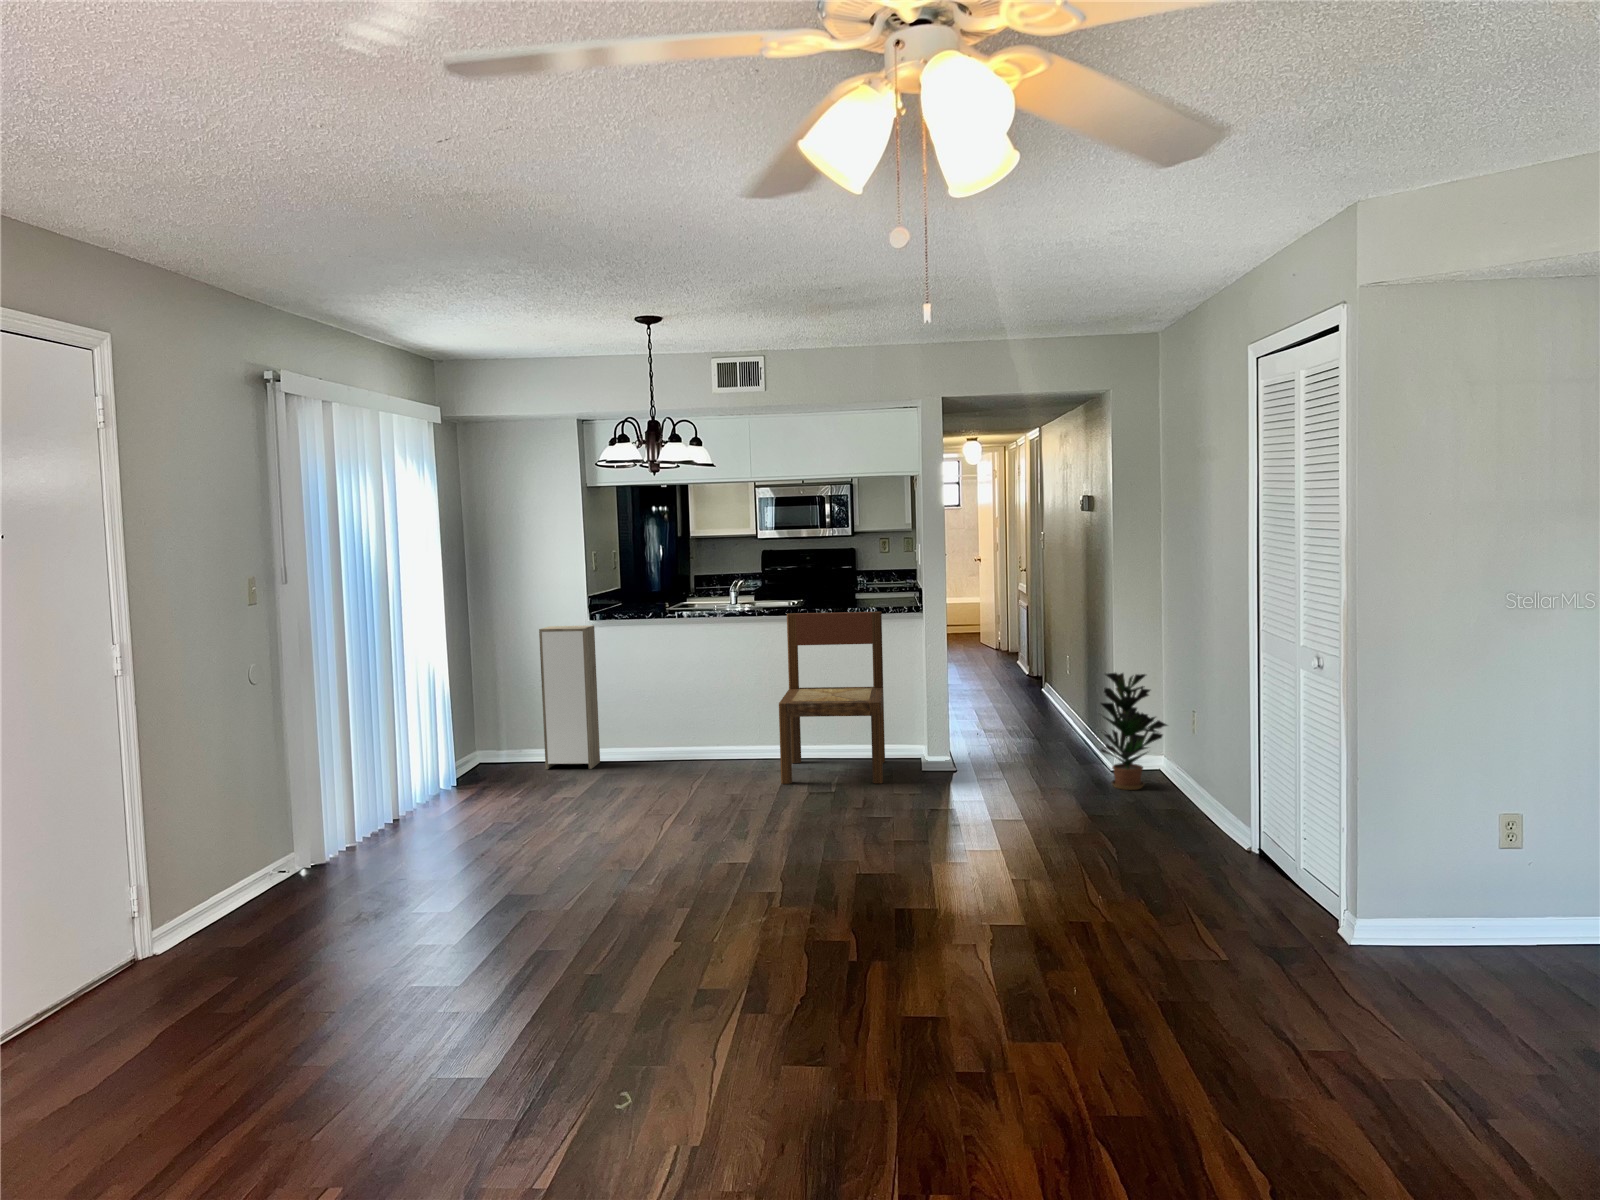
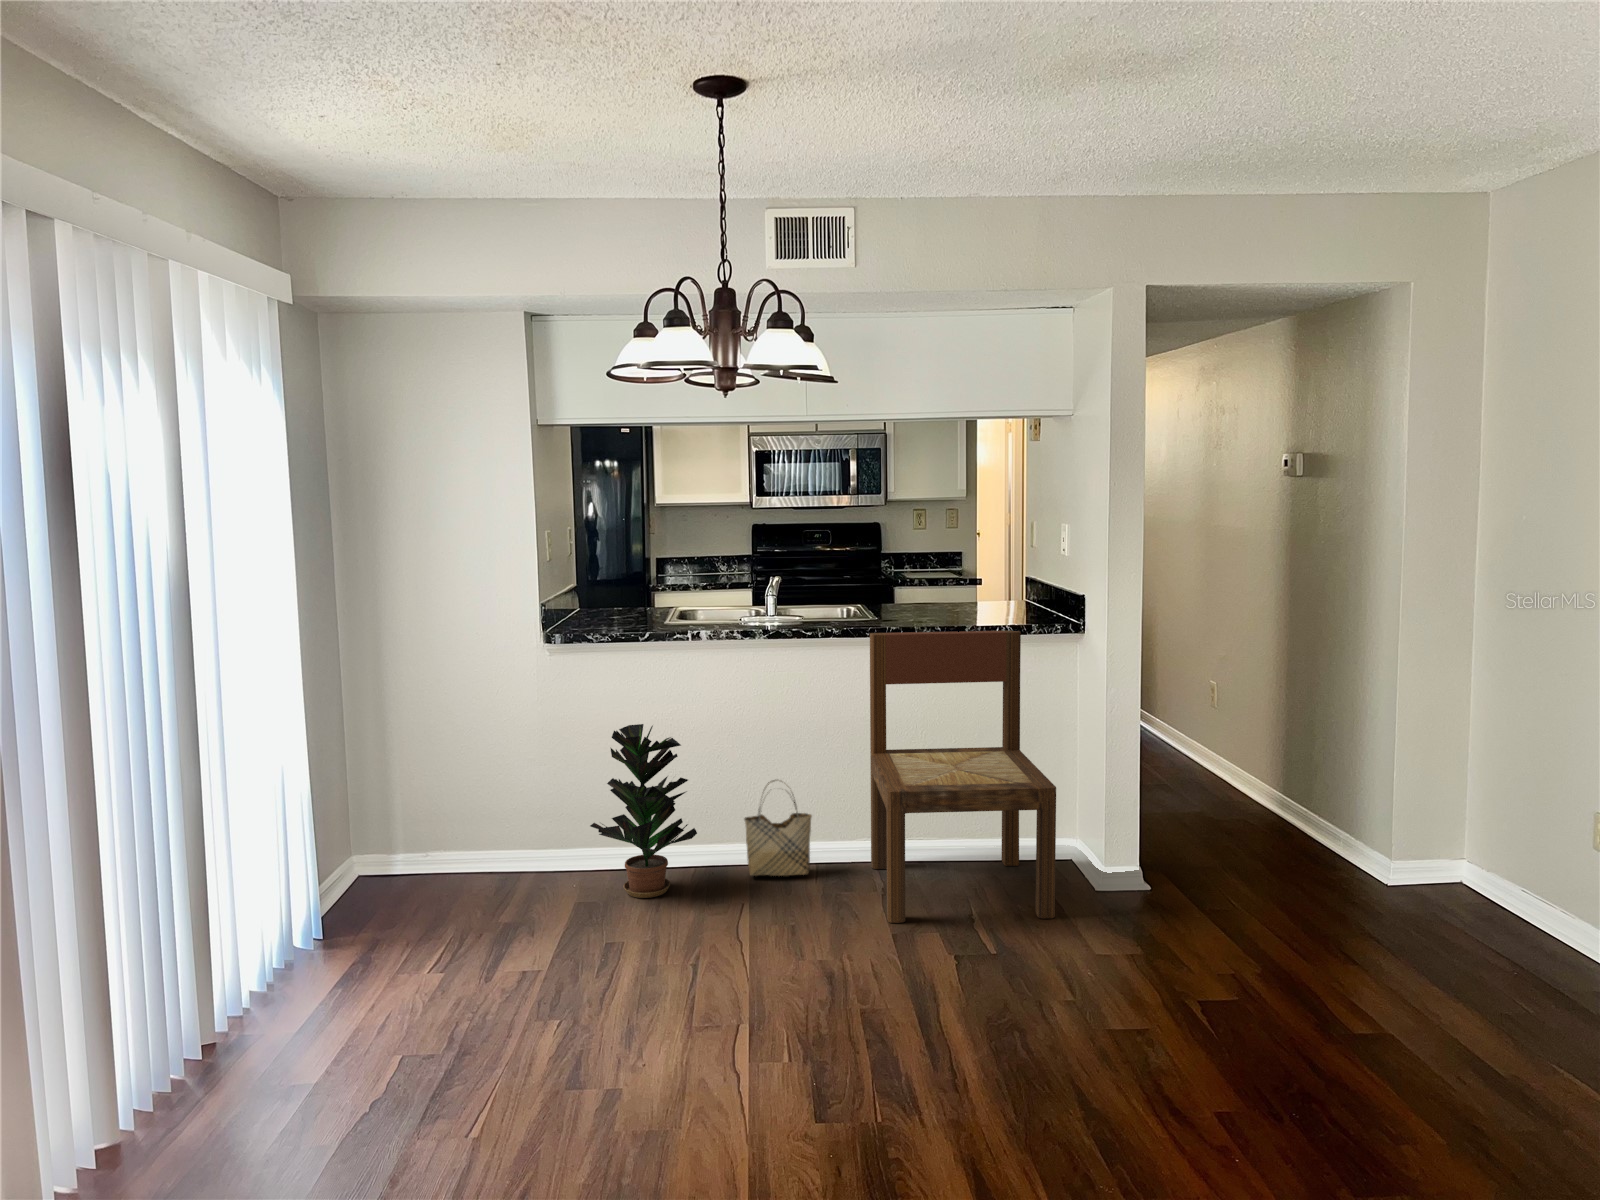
storage cabinet: present [539,625,600,769] -> none [460,651,558,892]
potted plant: present [1101,673,1167,790] -> present [590,724,697,898]
woven basket: none [709,706,752,765] -> present [744,780,812,876]

